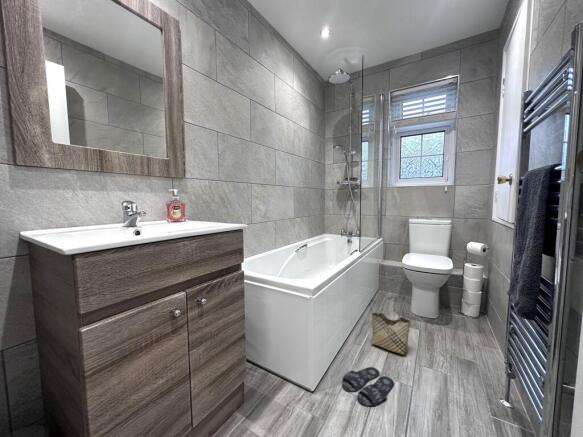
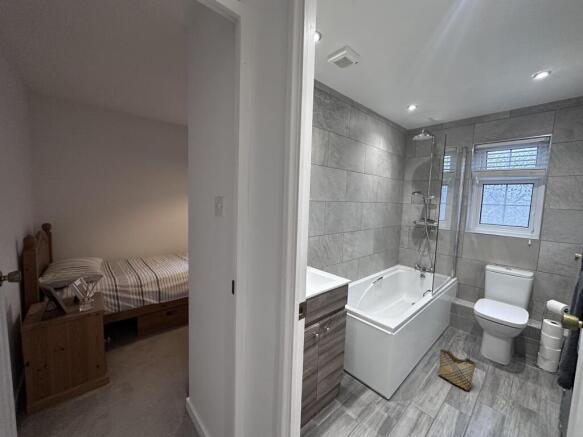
slippers: present [342,367,394,406] -> none [411,392,456,422]

